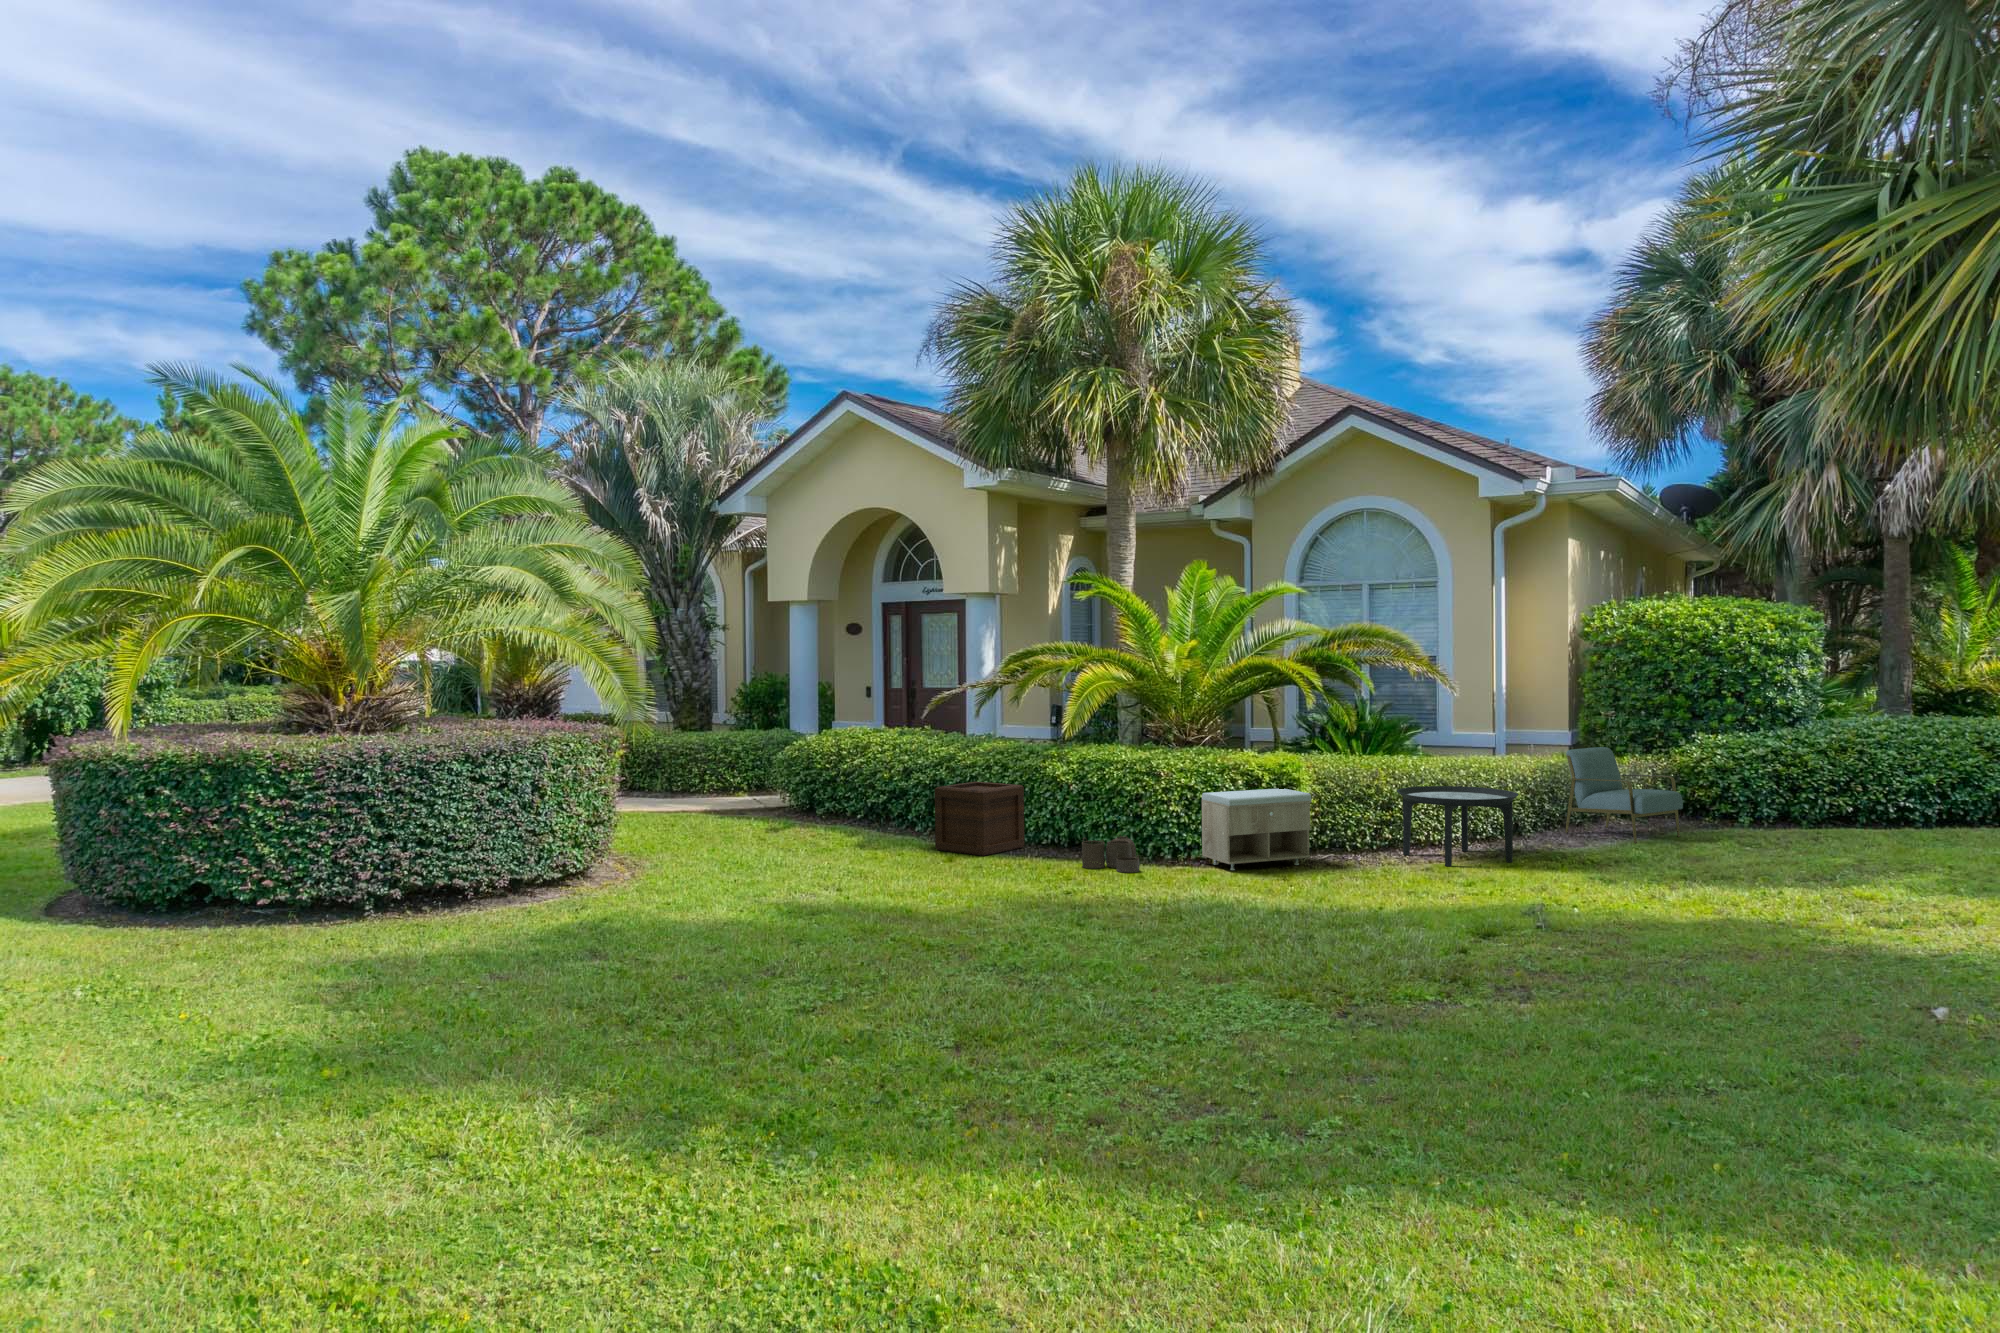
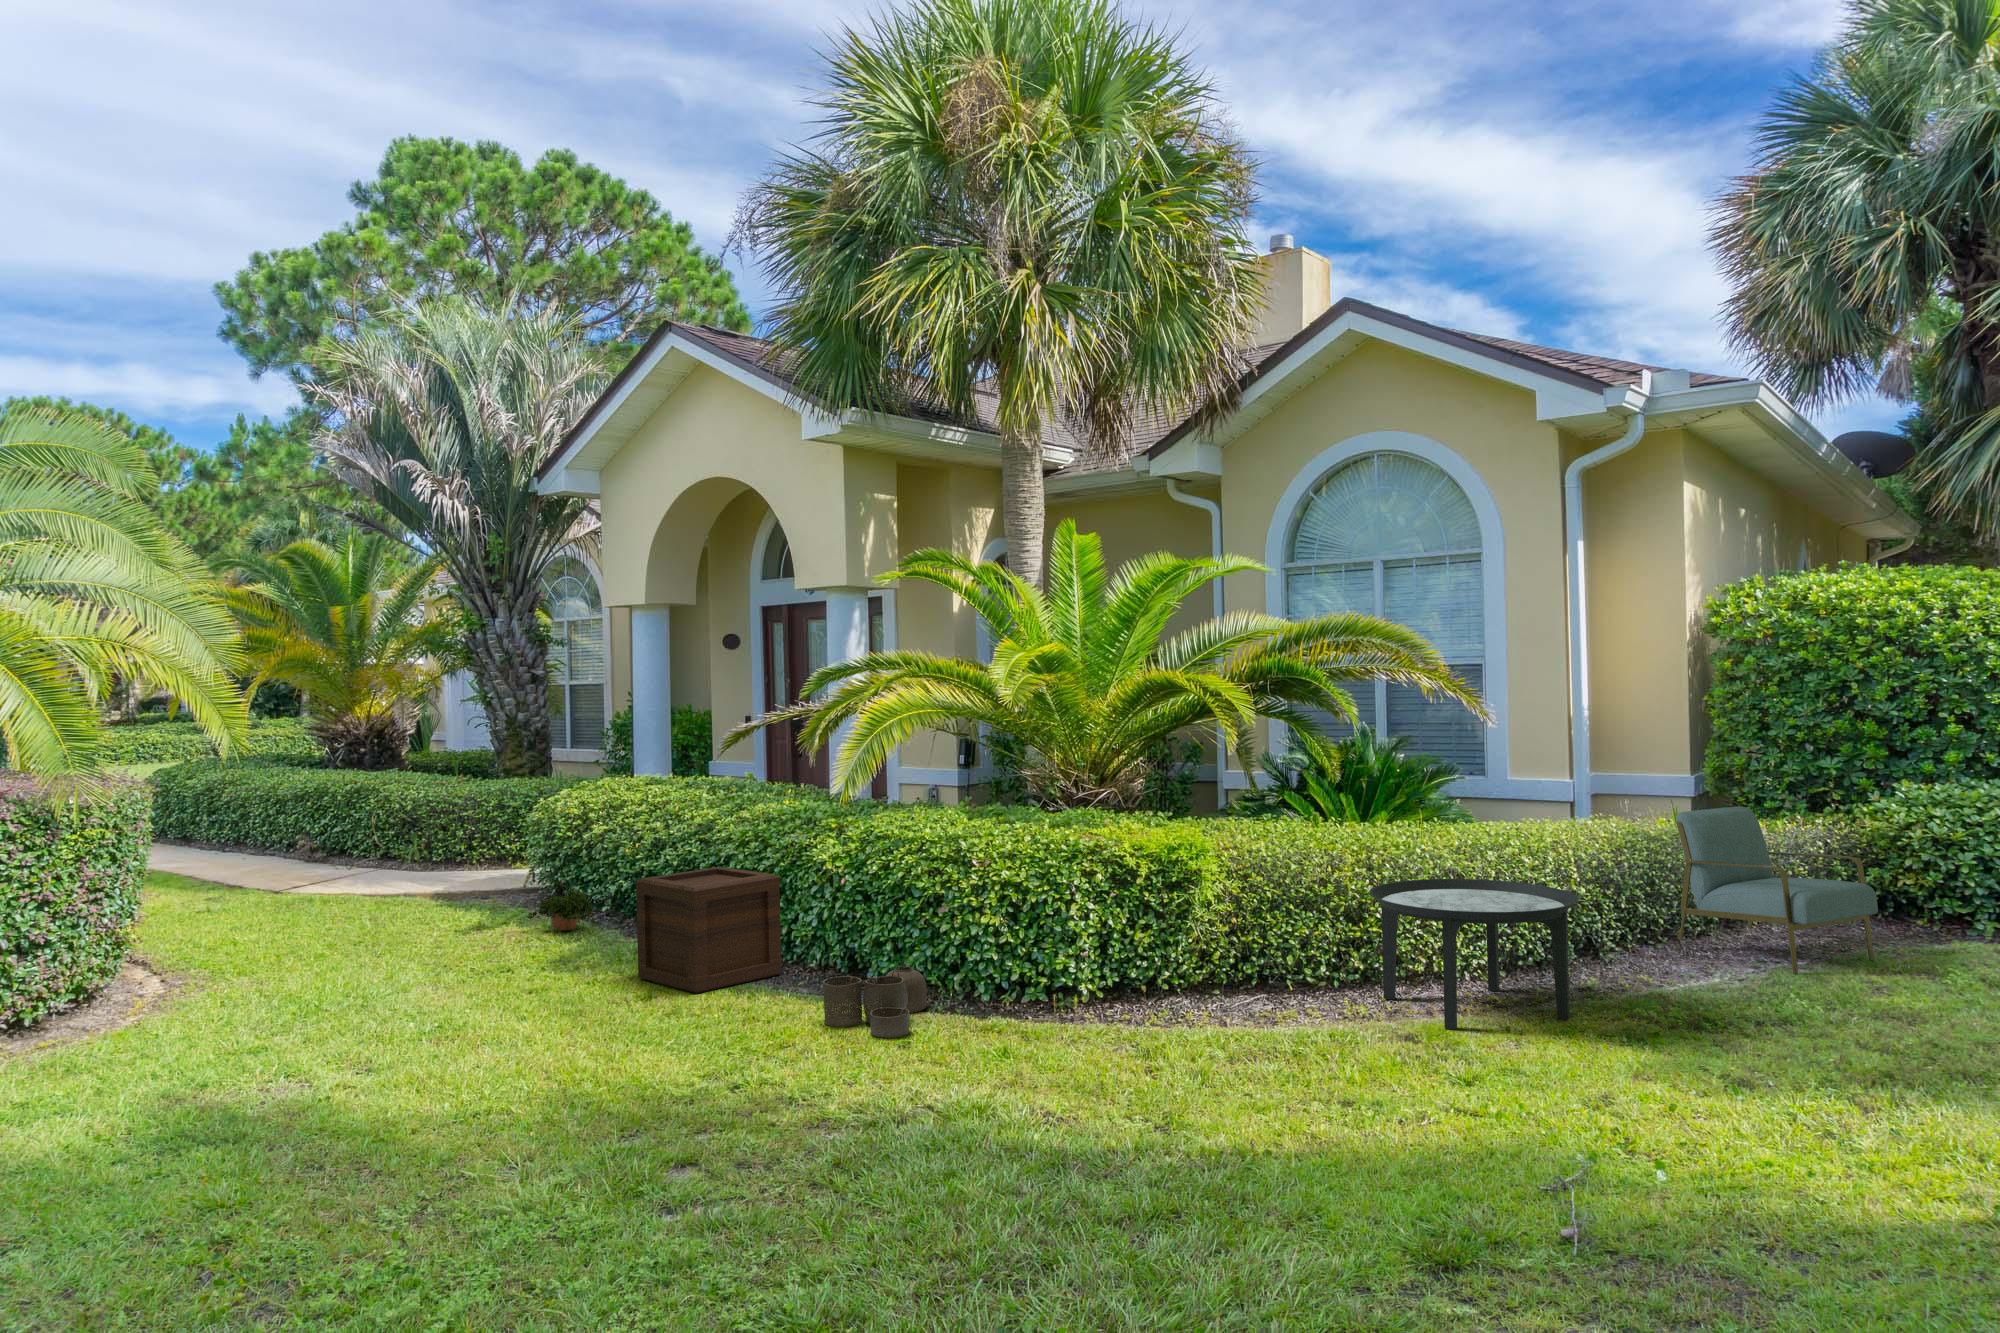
storage bench: present [1202,788,1312,870] -> none [1028,886,1210,1034]
potted plant: none [818,799,863,830] -> present [528,888,596,934]

